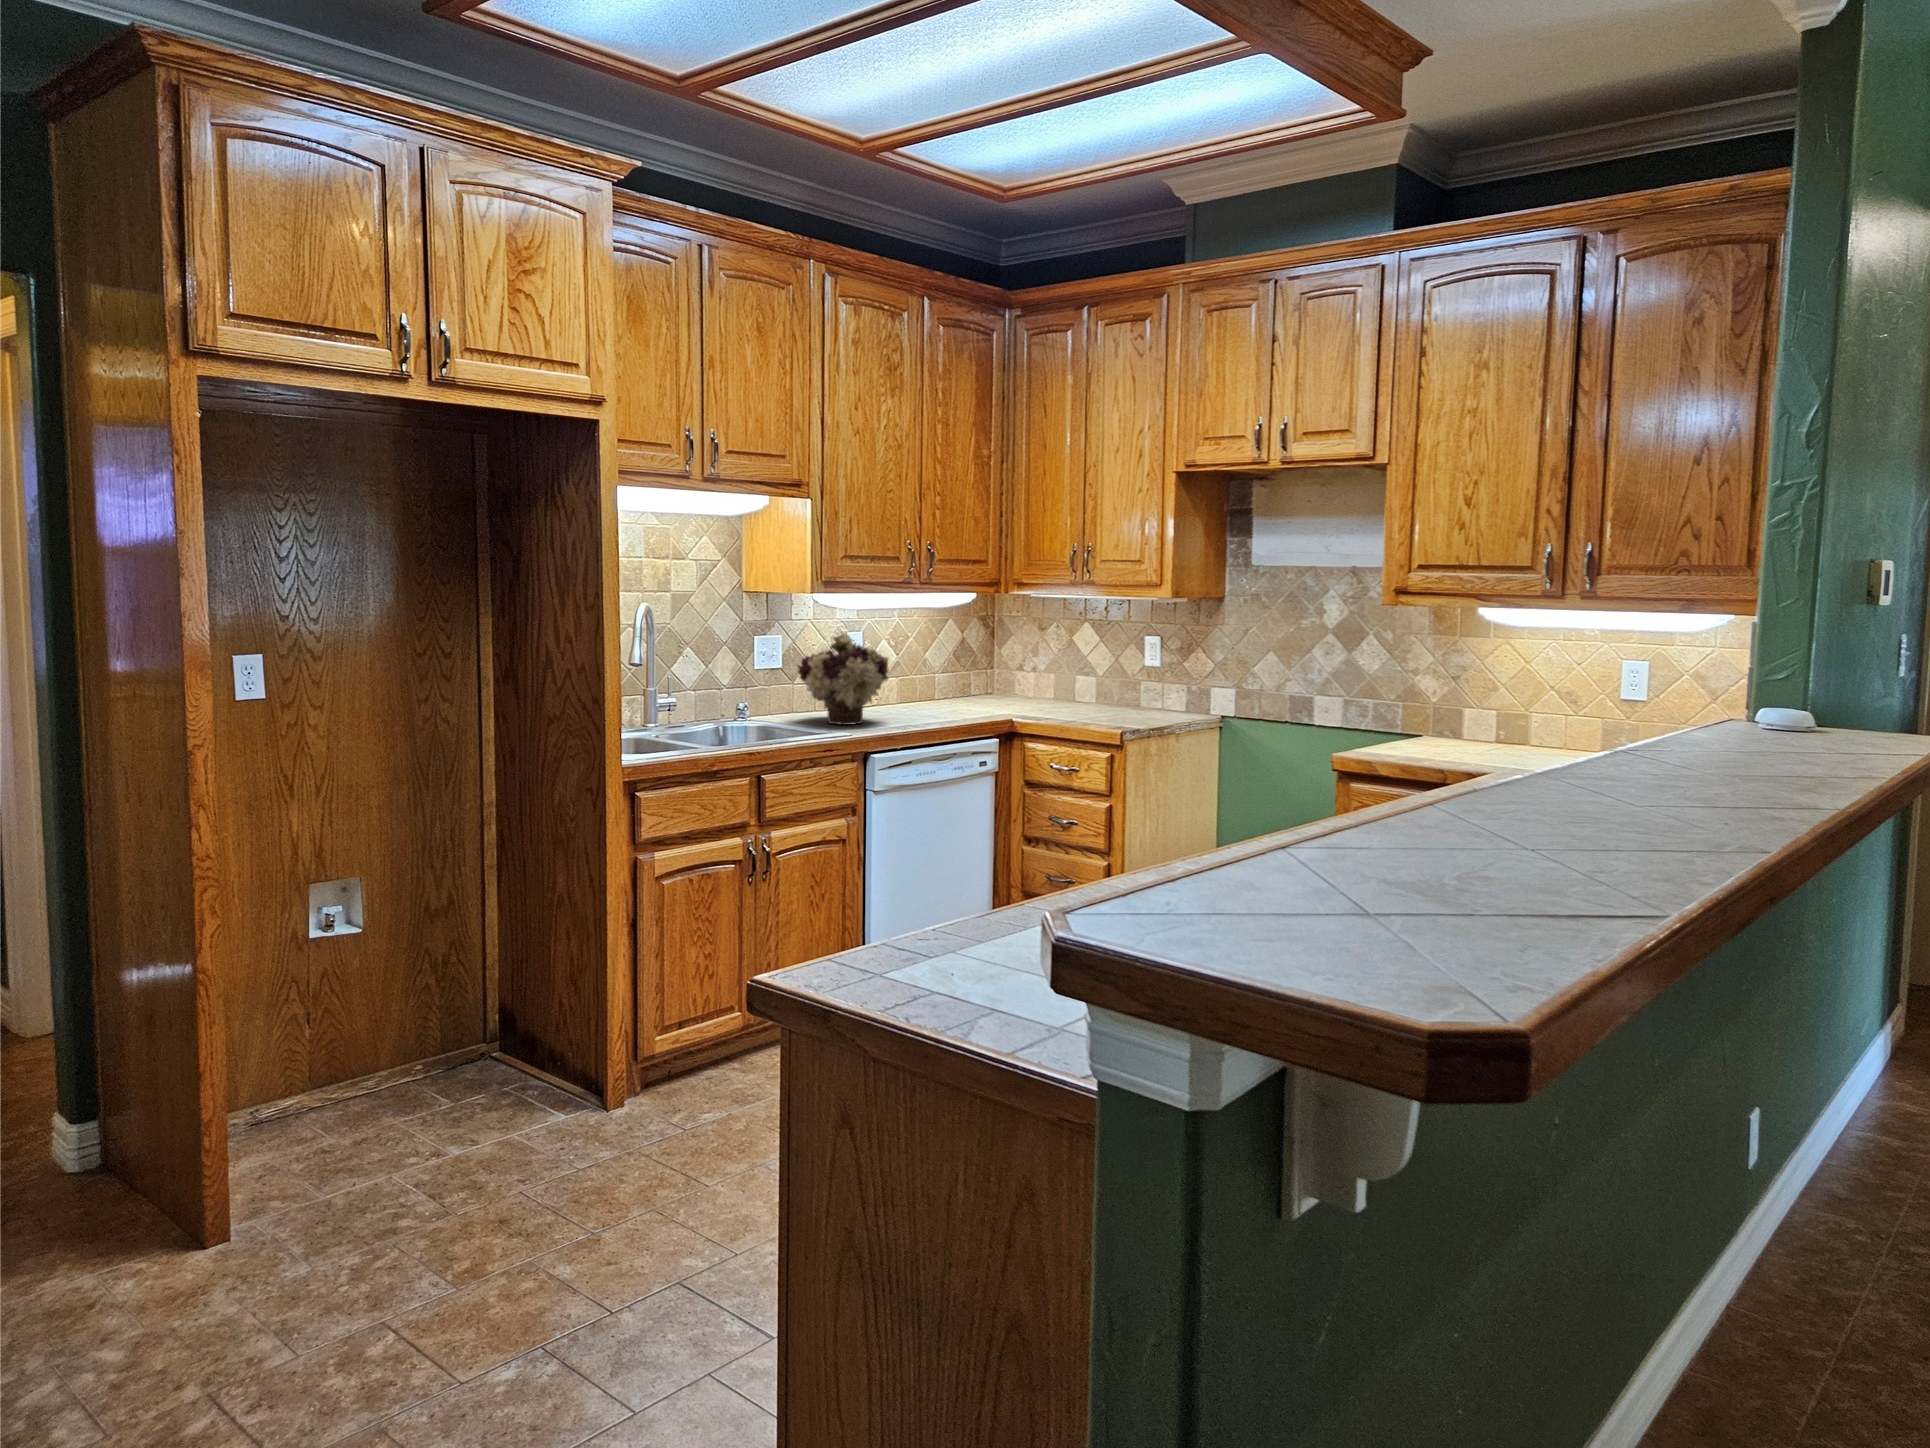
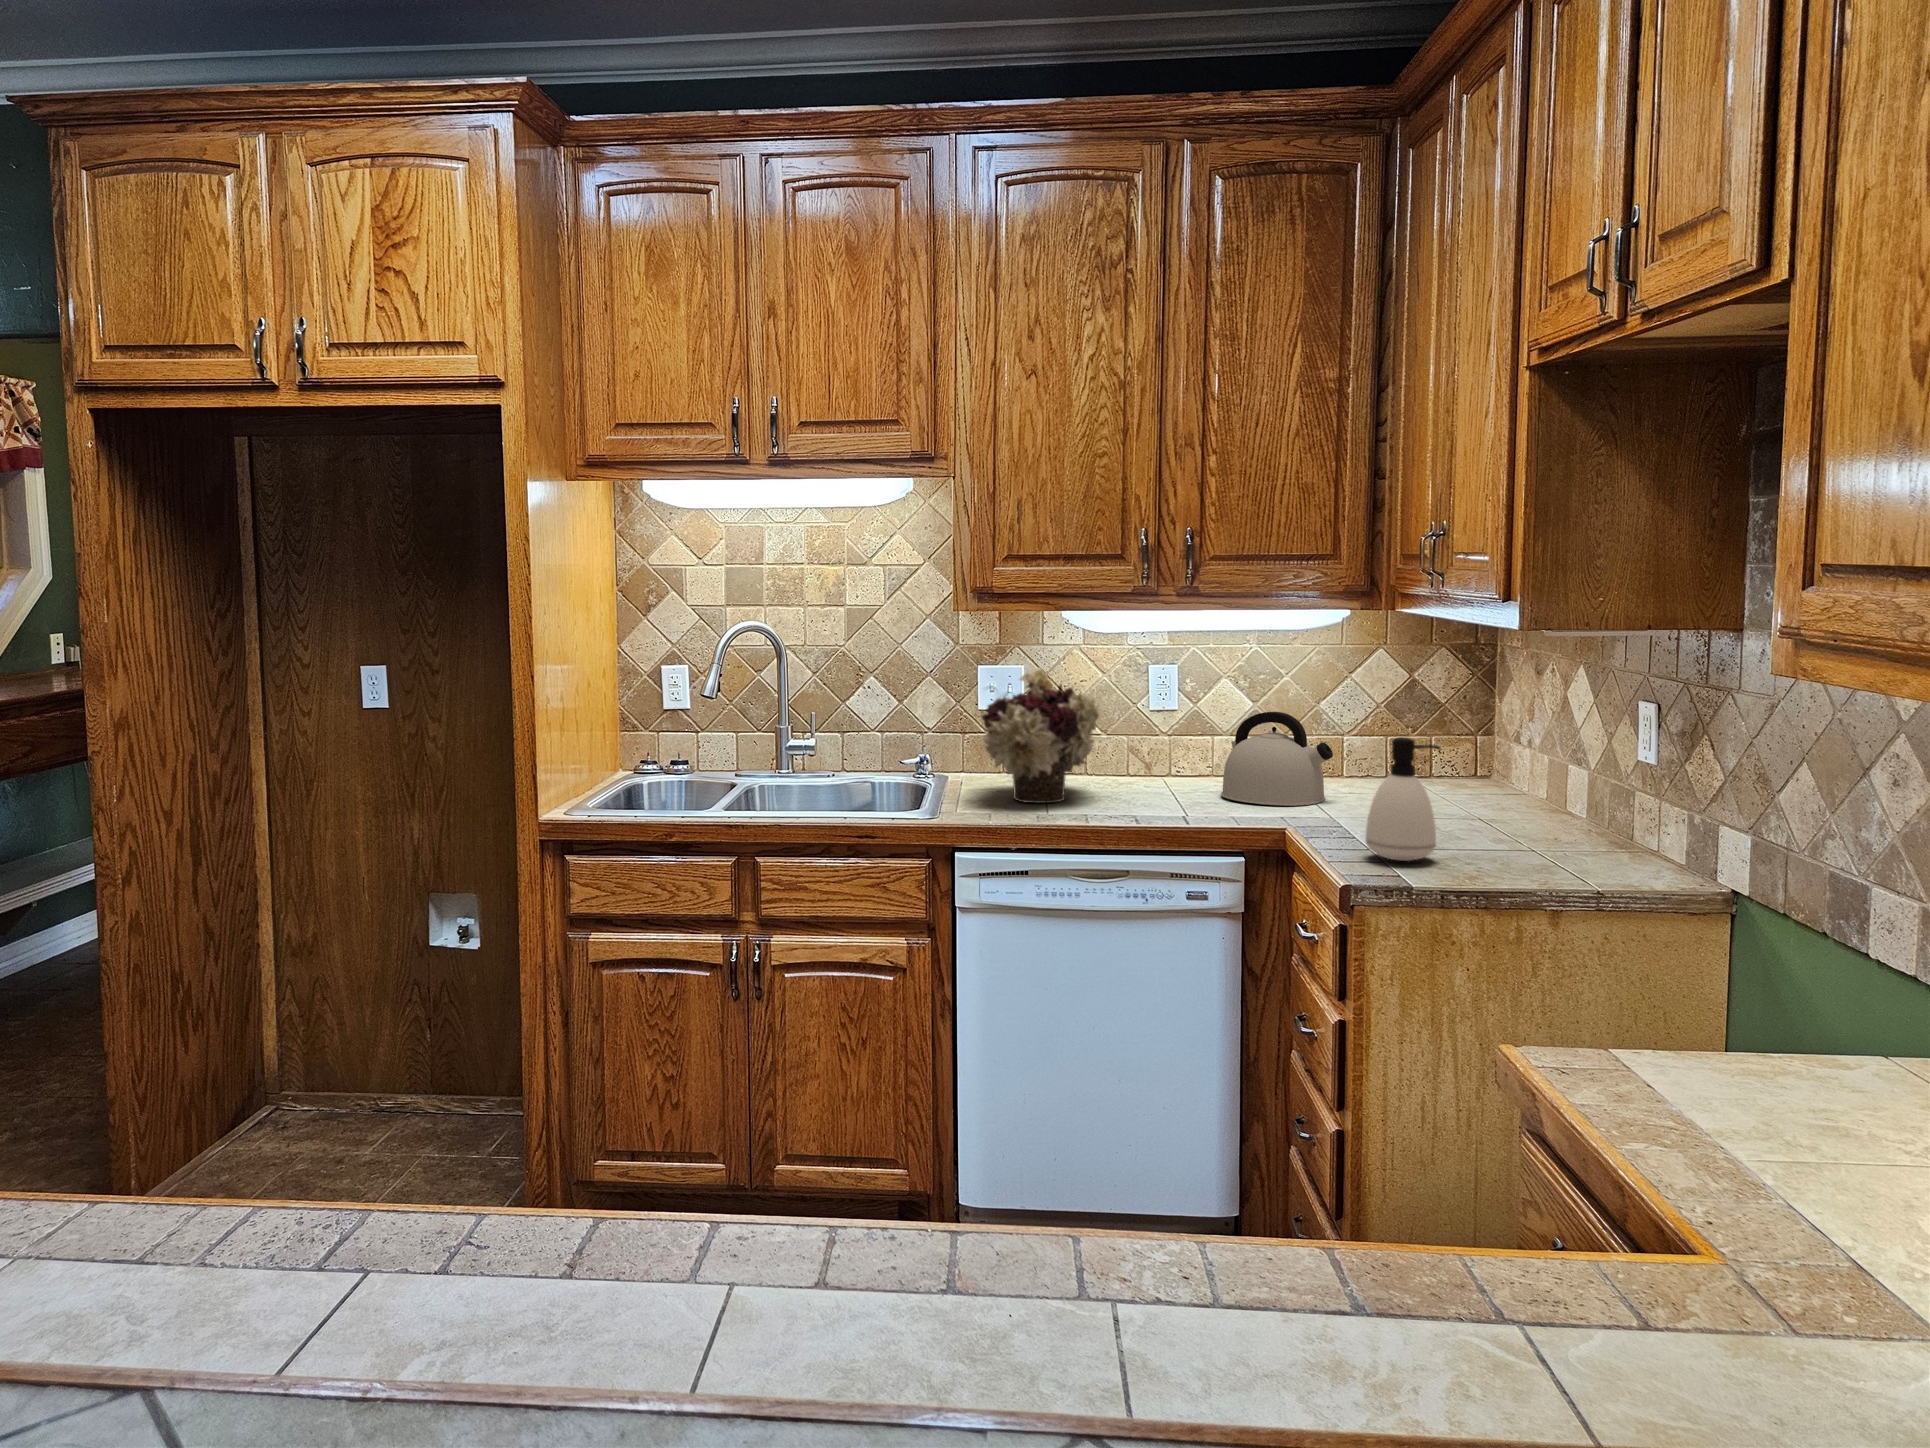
kettle: none [921,656,988,711] -> present [1221,712,1333,806]
soap dispenser: none [1090,658,1125,721] -> present [1366,737,1441,861]

